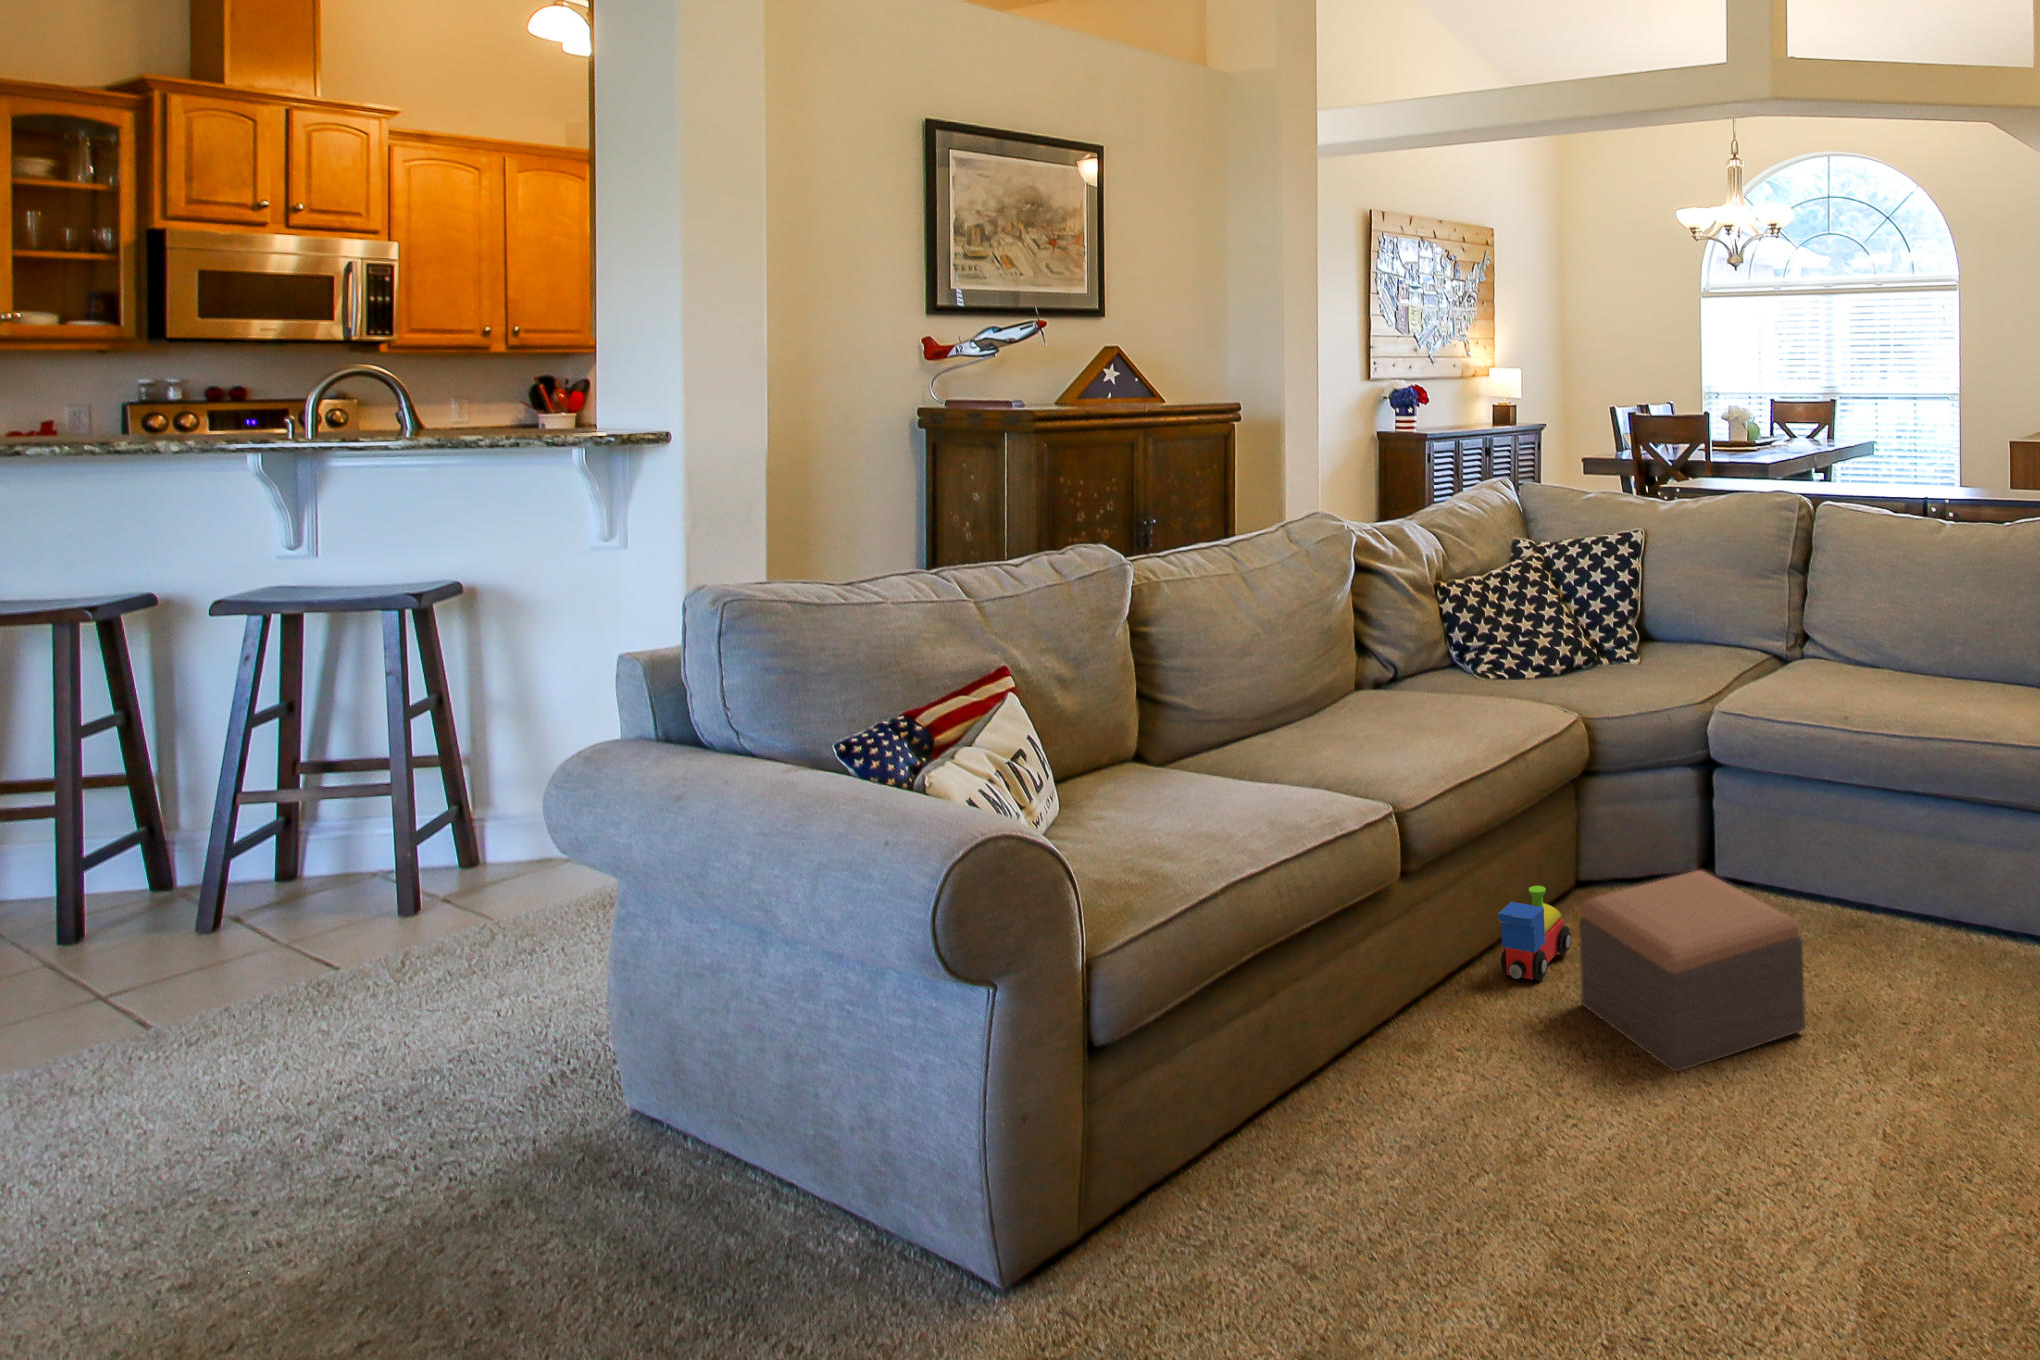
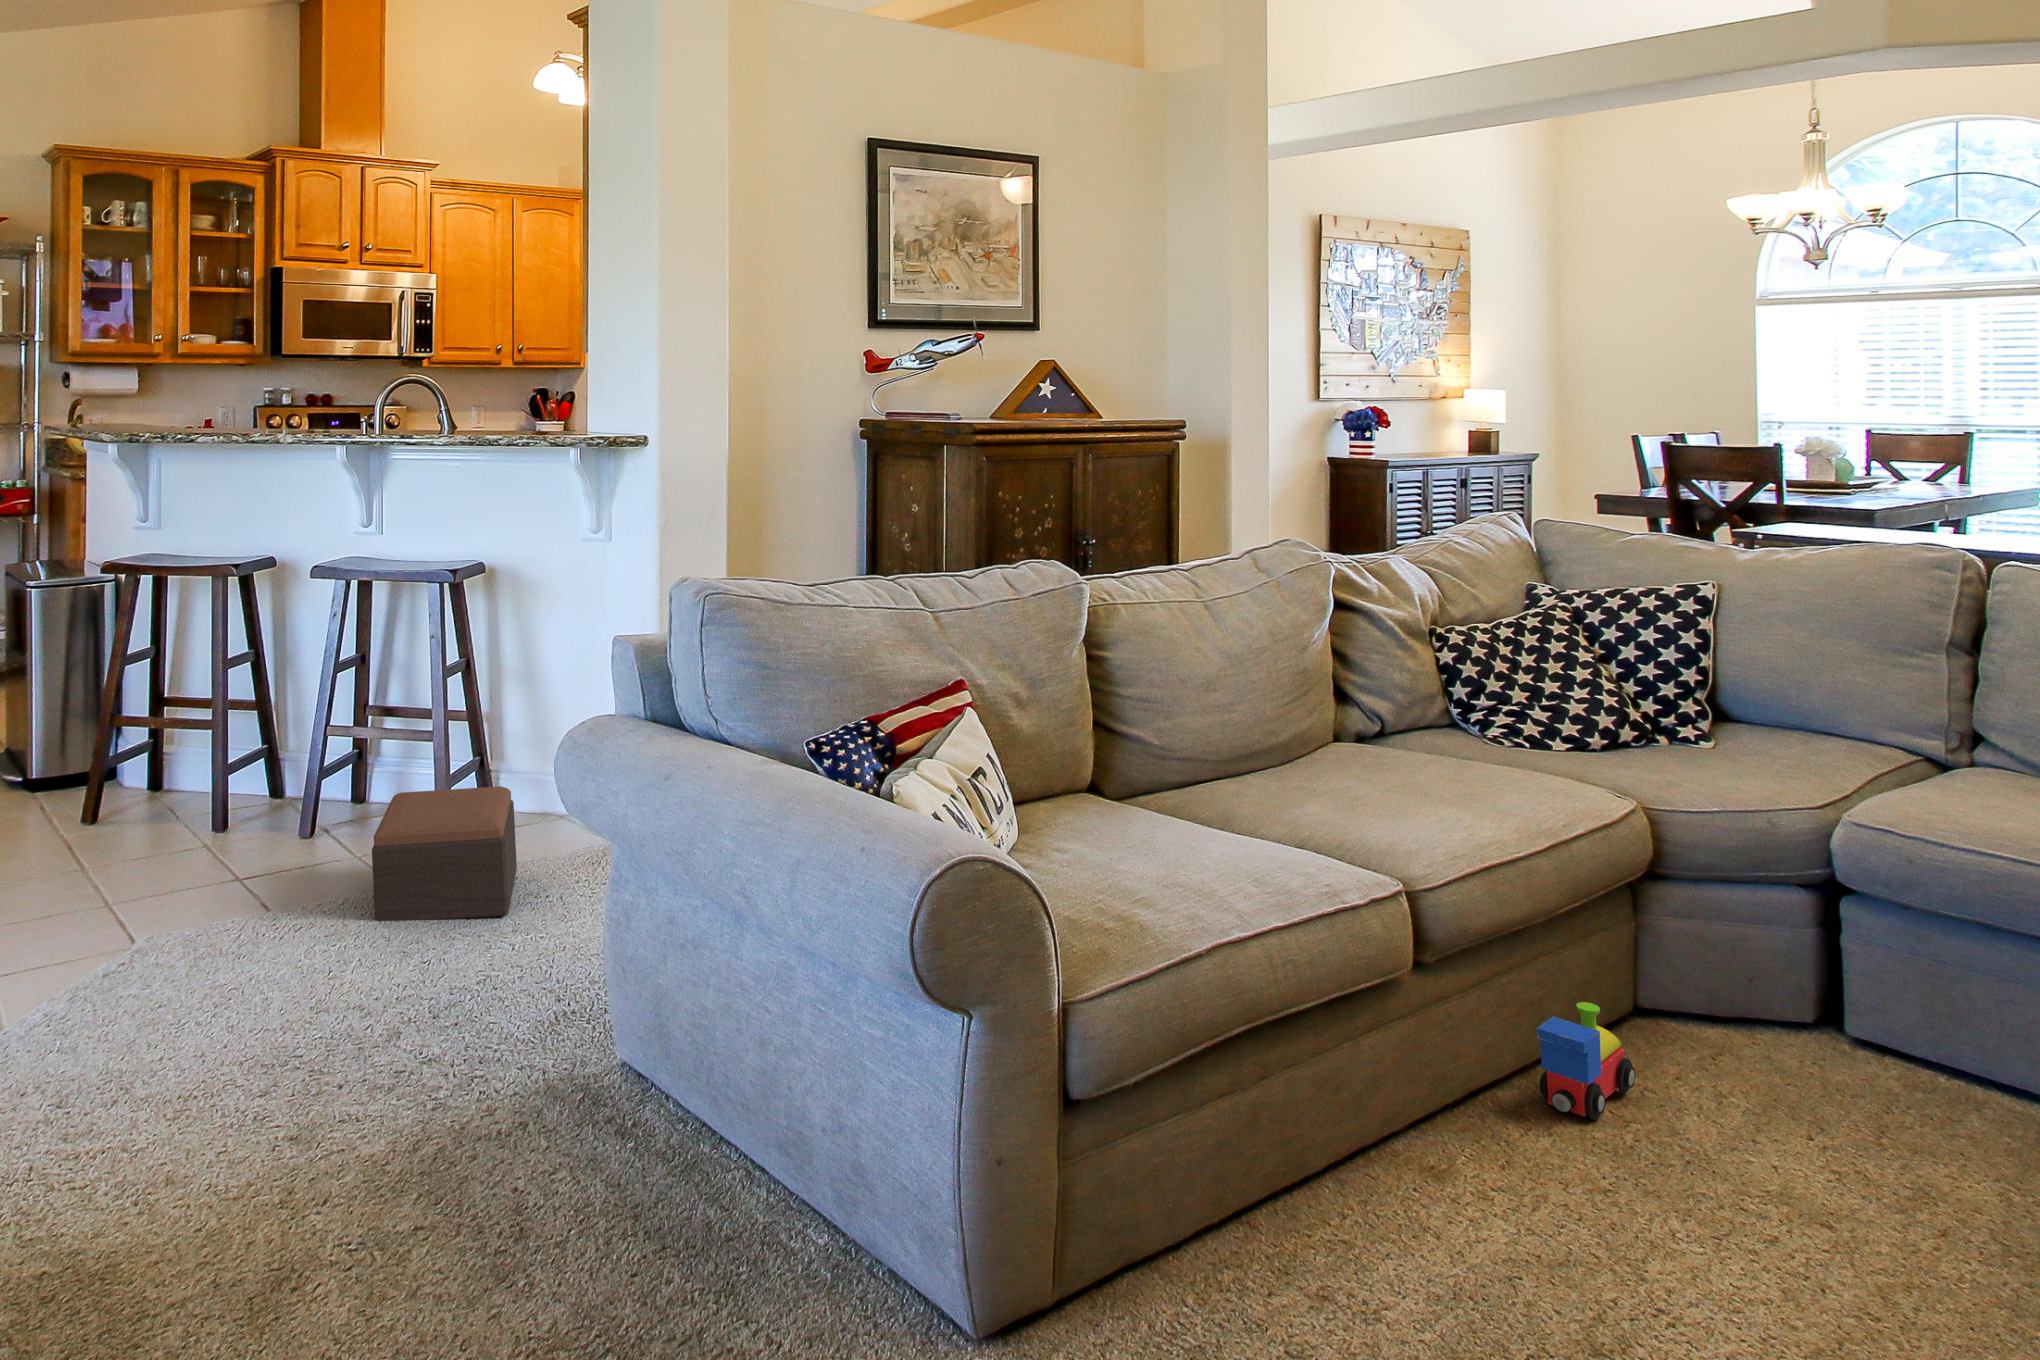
footstool: present [1579,870,1805,1071] -> present [372,786,517,921]

